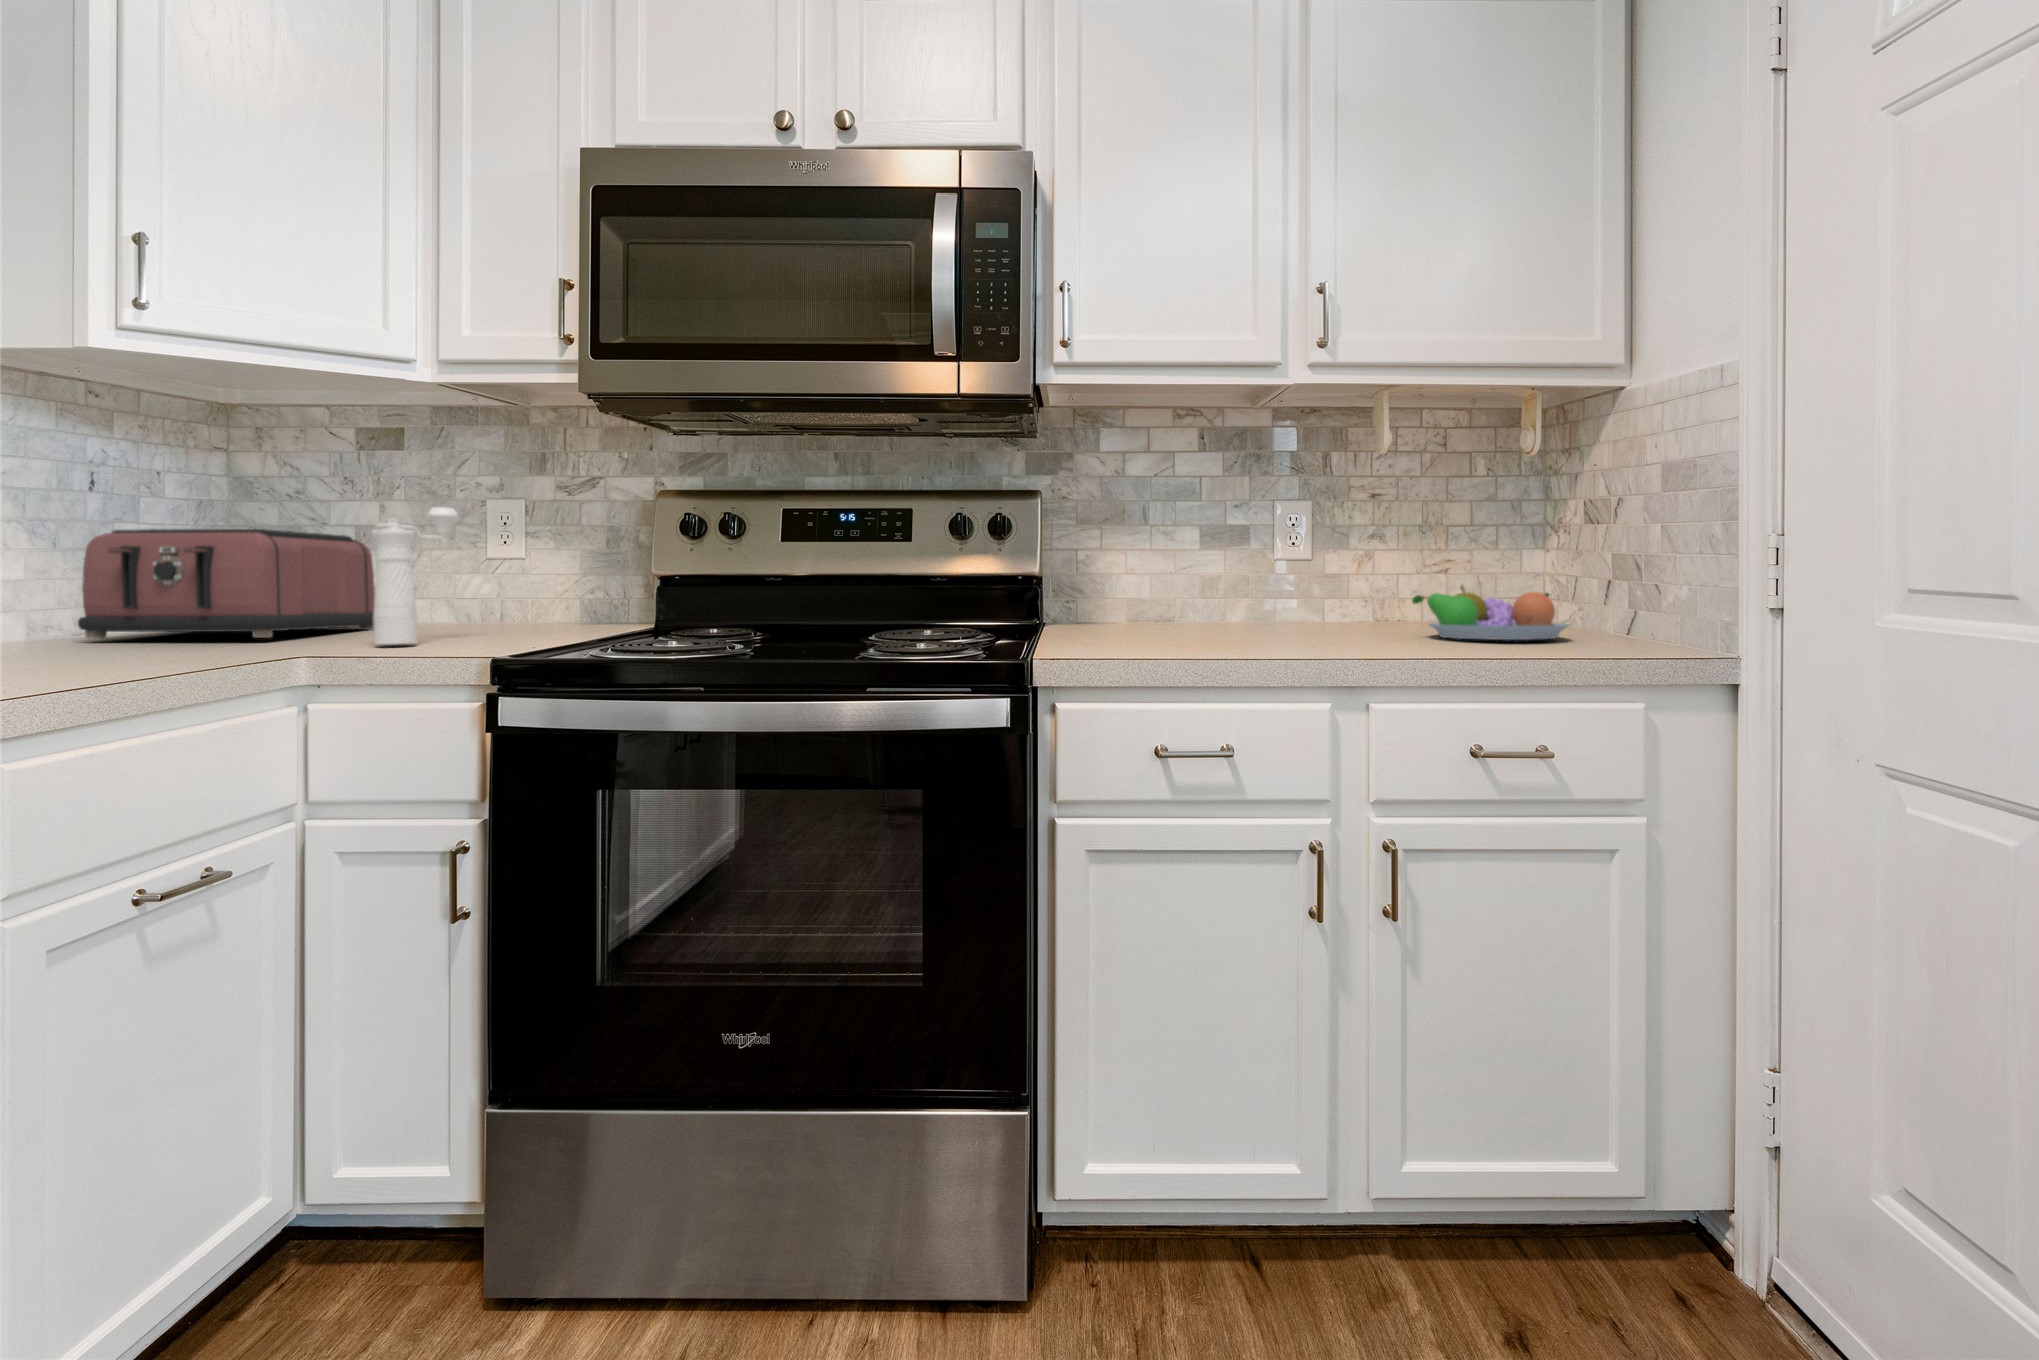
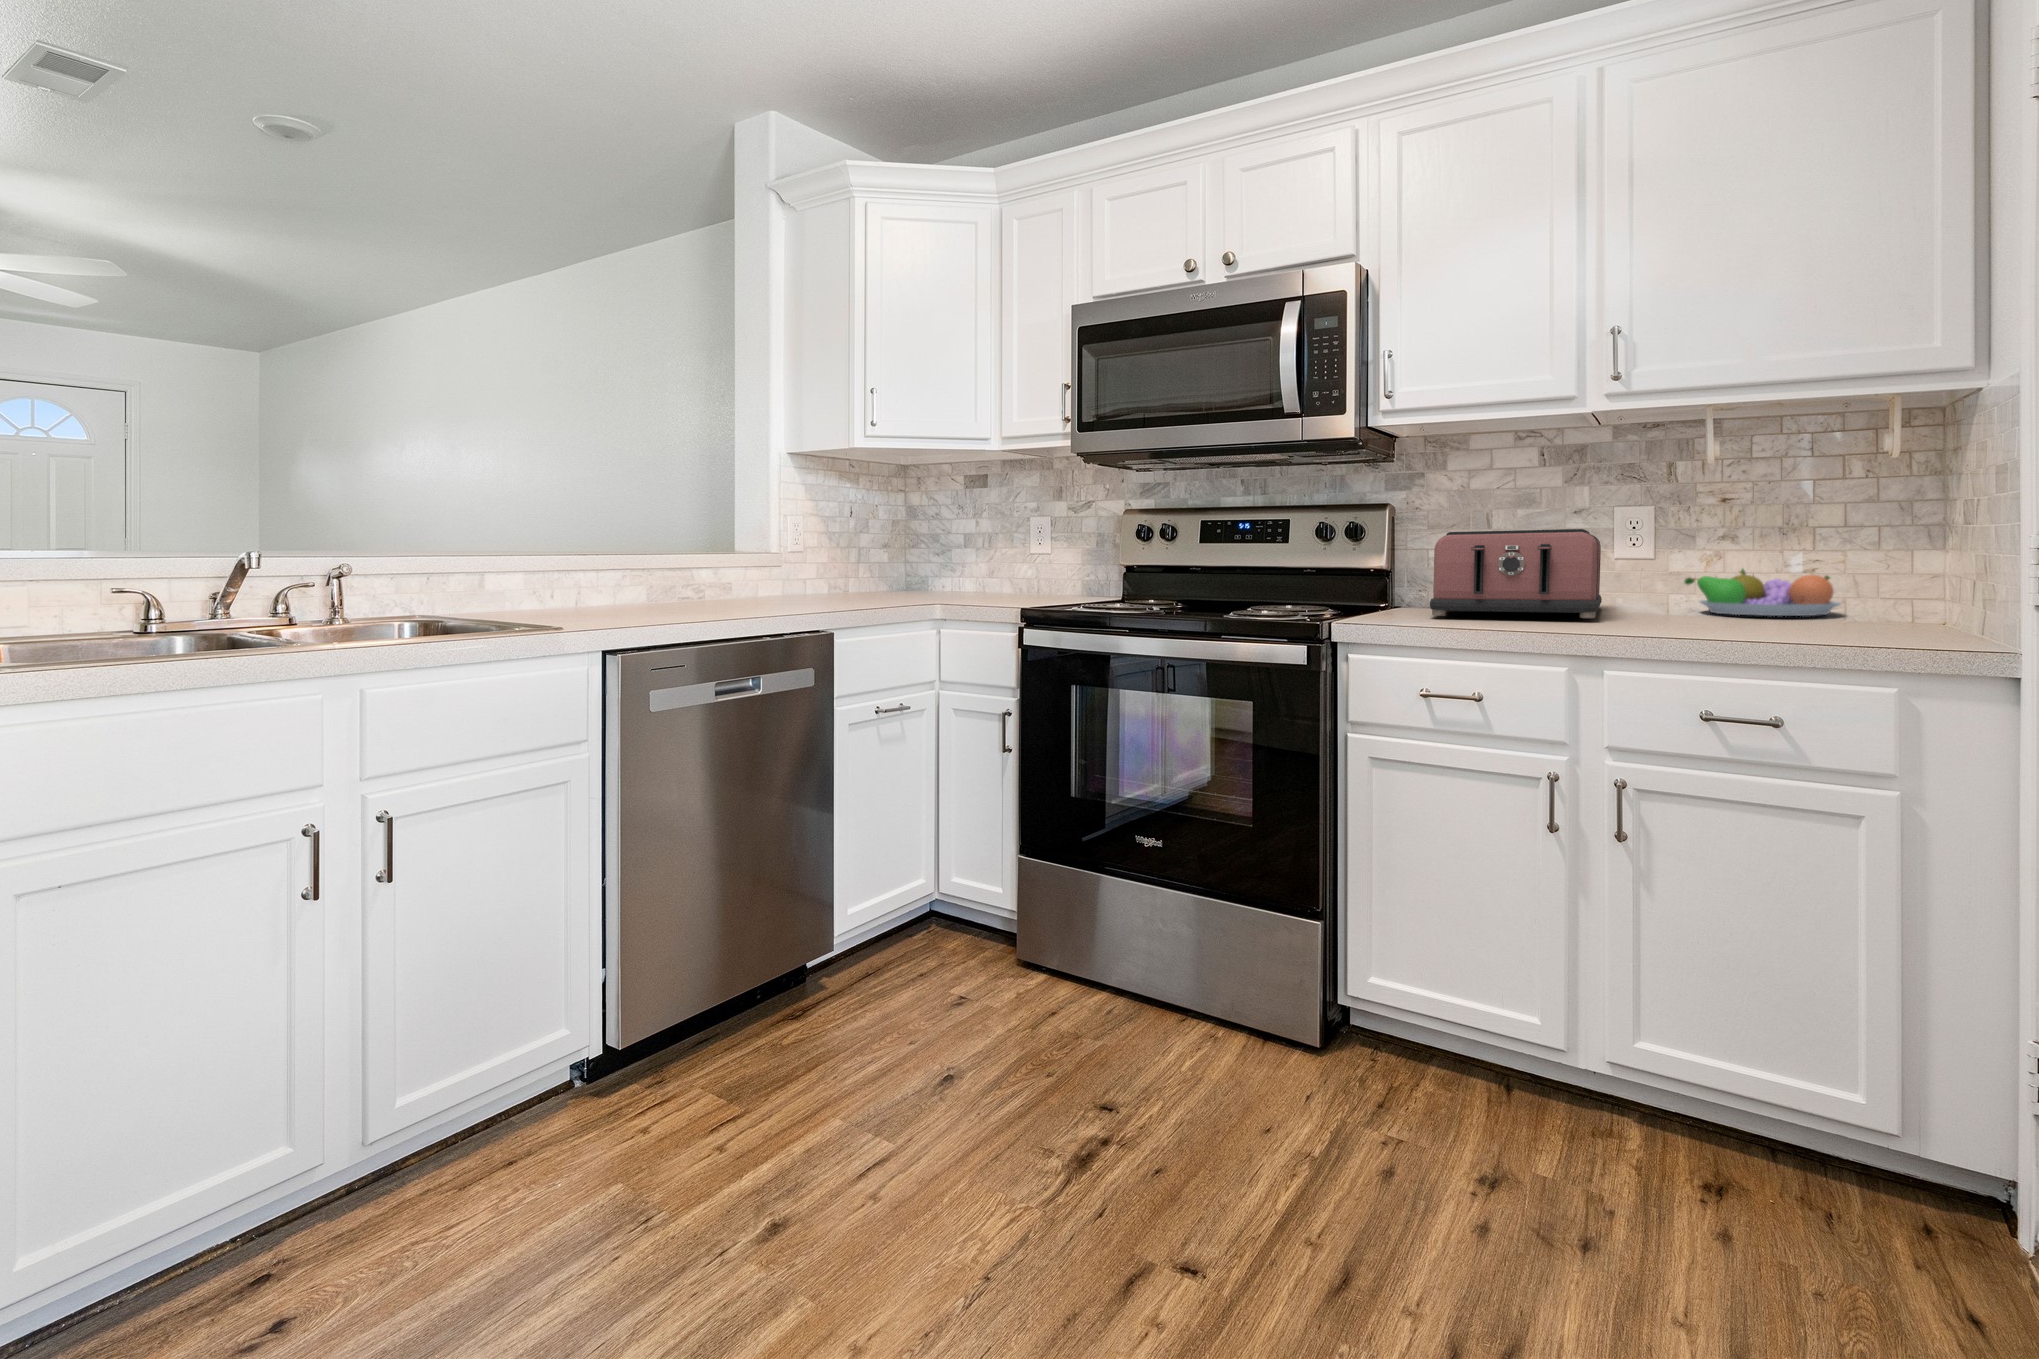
pepper mill: present [371,507,458,644] -> none [967,527,1011,605]
toaster: present [78,529,375,638] -> present [1430,529,1602,618]

